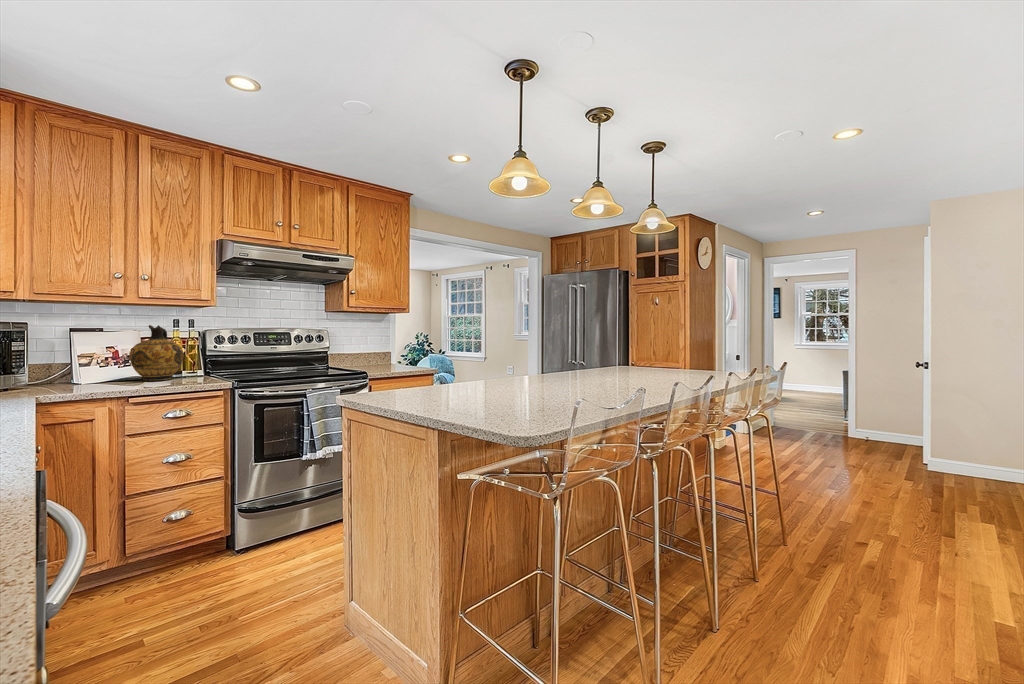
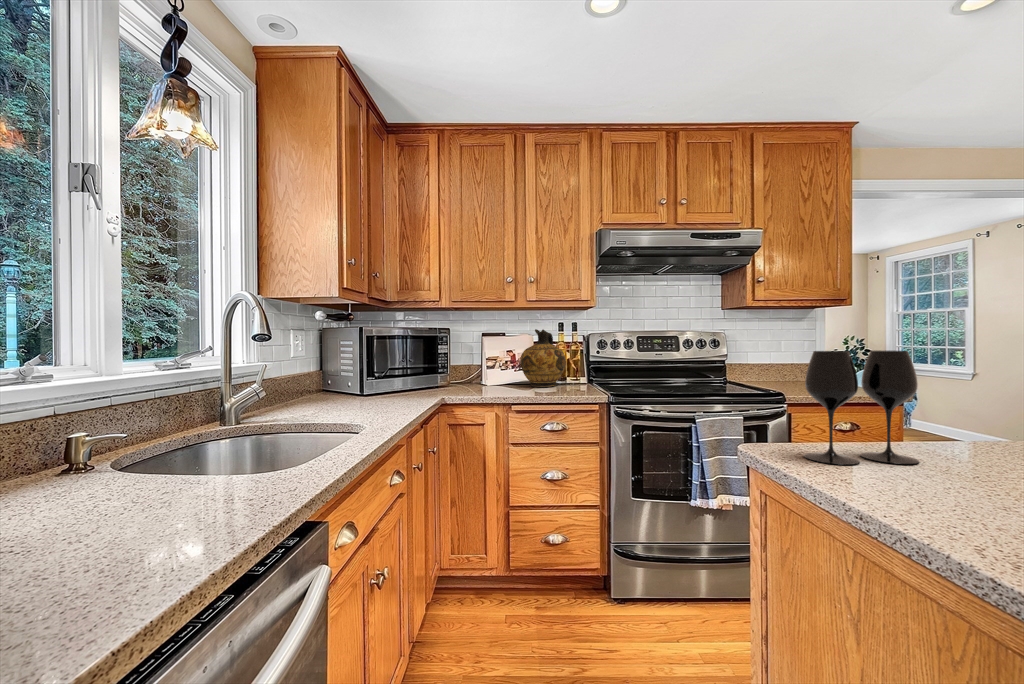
wine glass: none [369,341,419,398] -> present [804,350,919,465]

